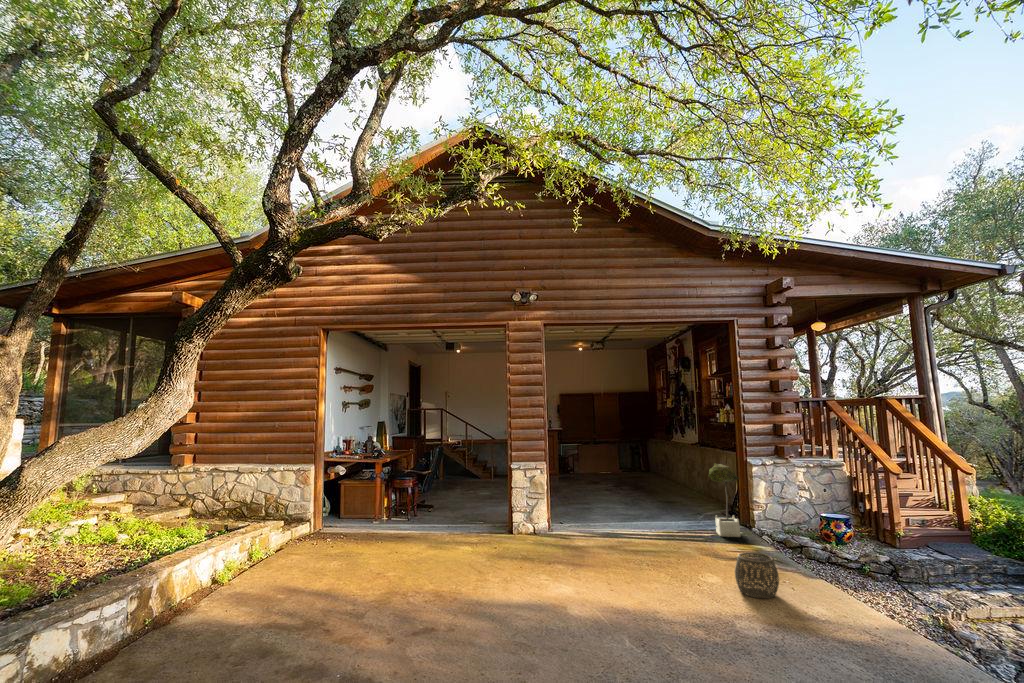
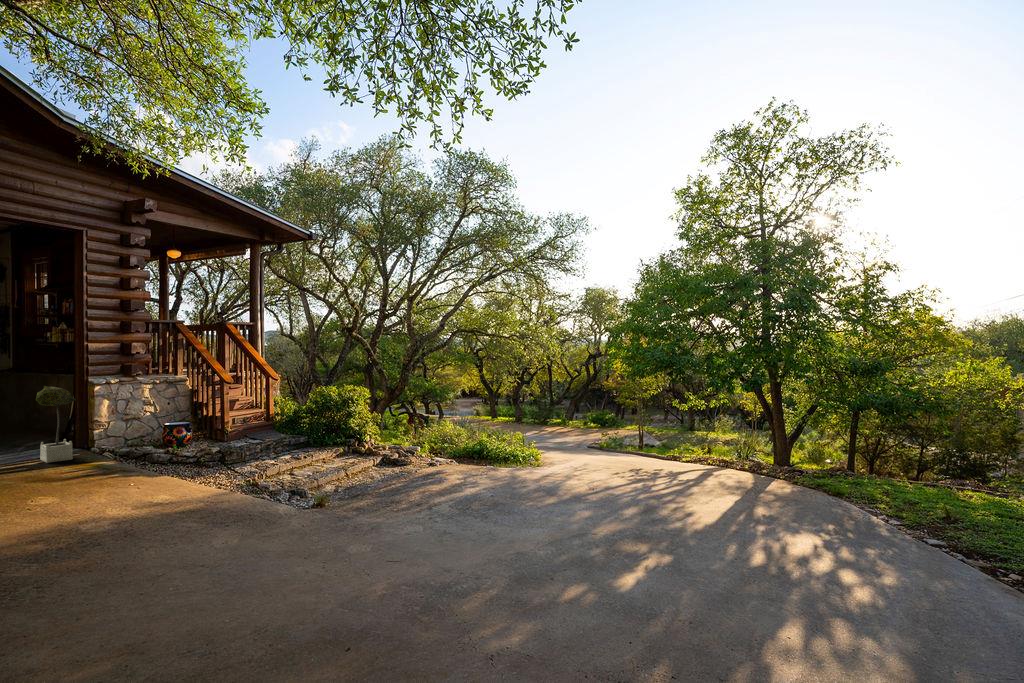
woven basket: present [735,552,779,598] -> none [74,462,124,503]

